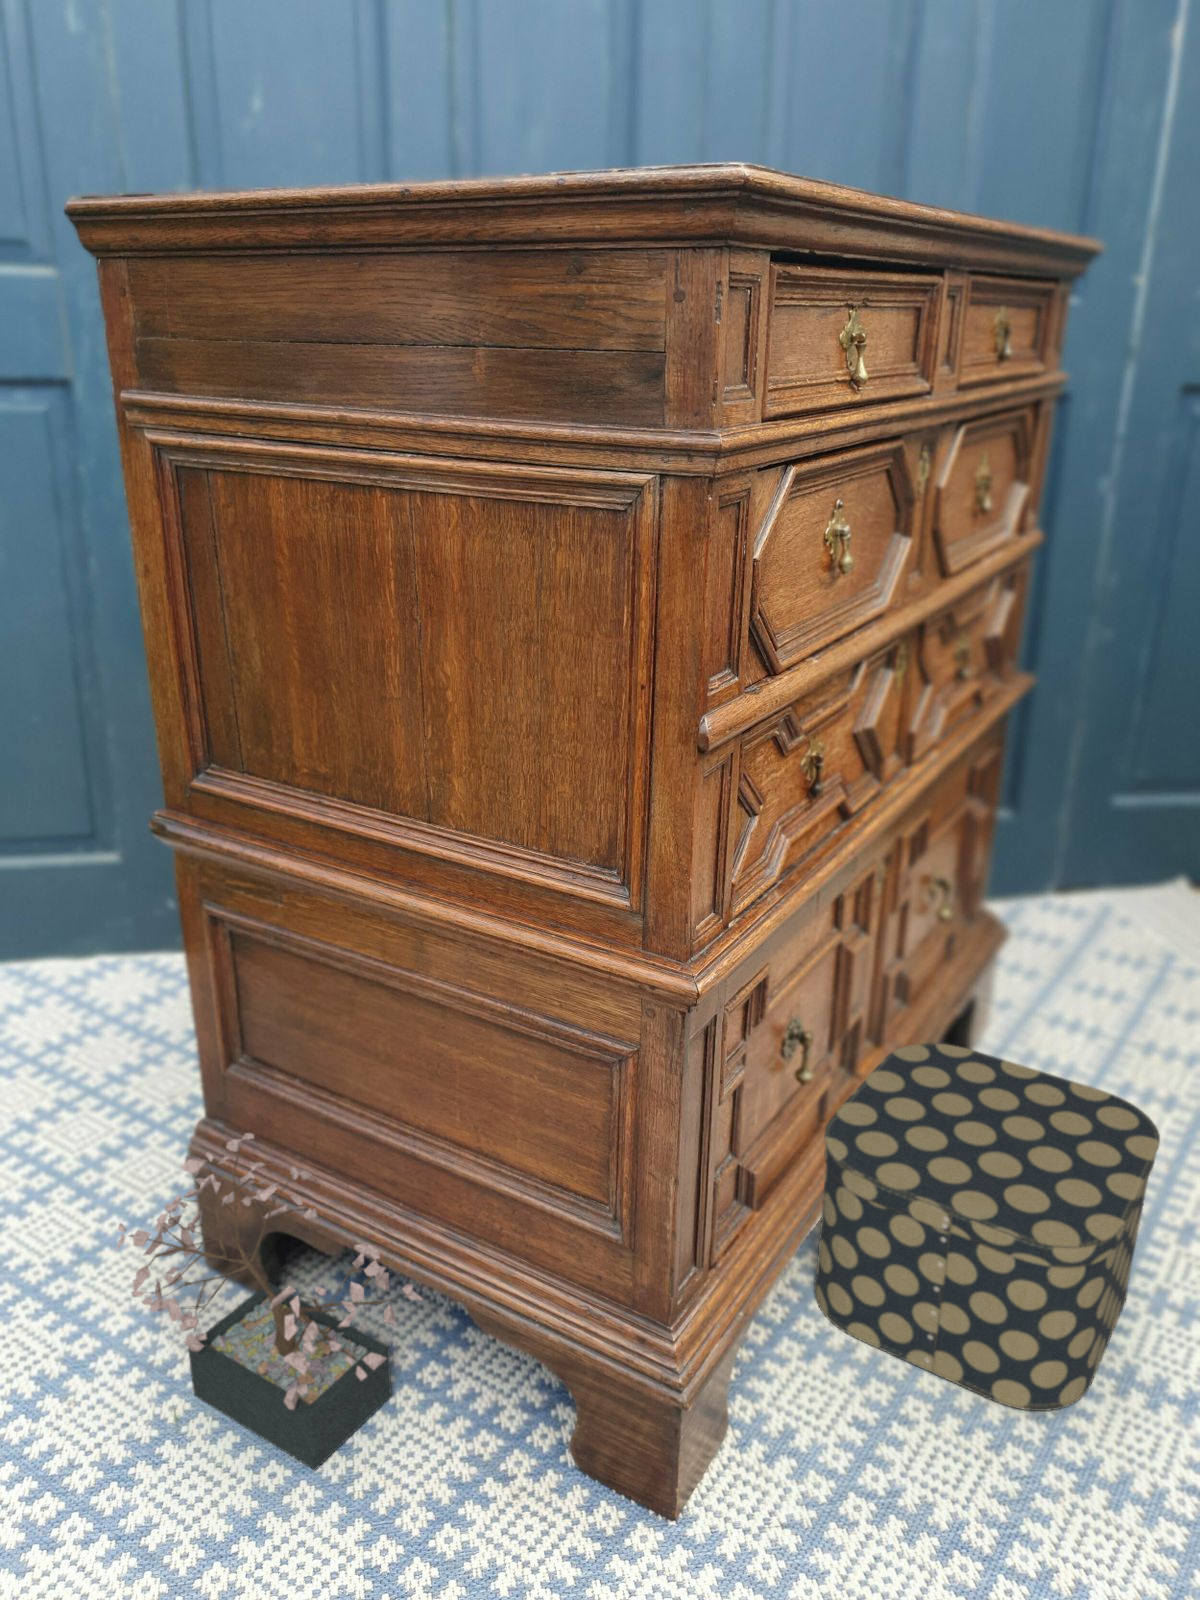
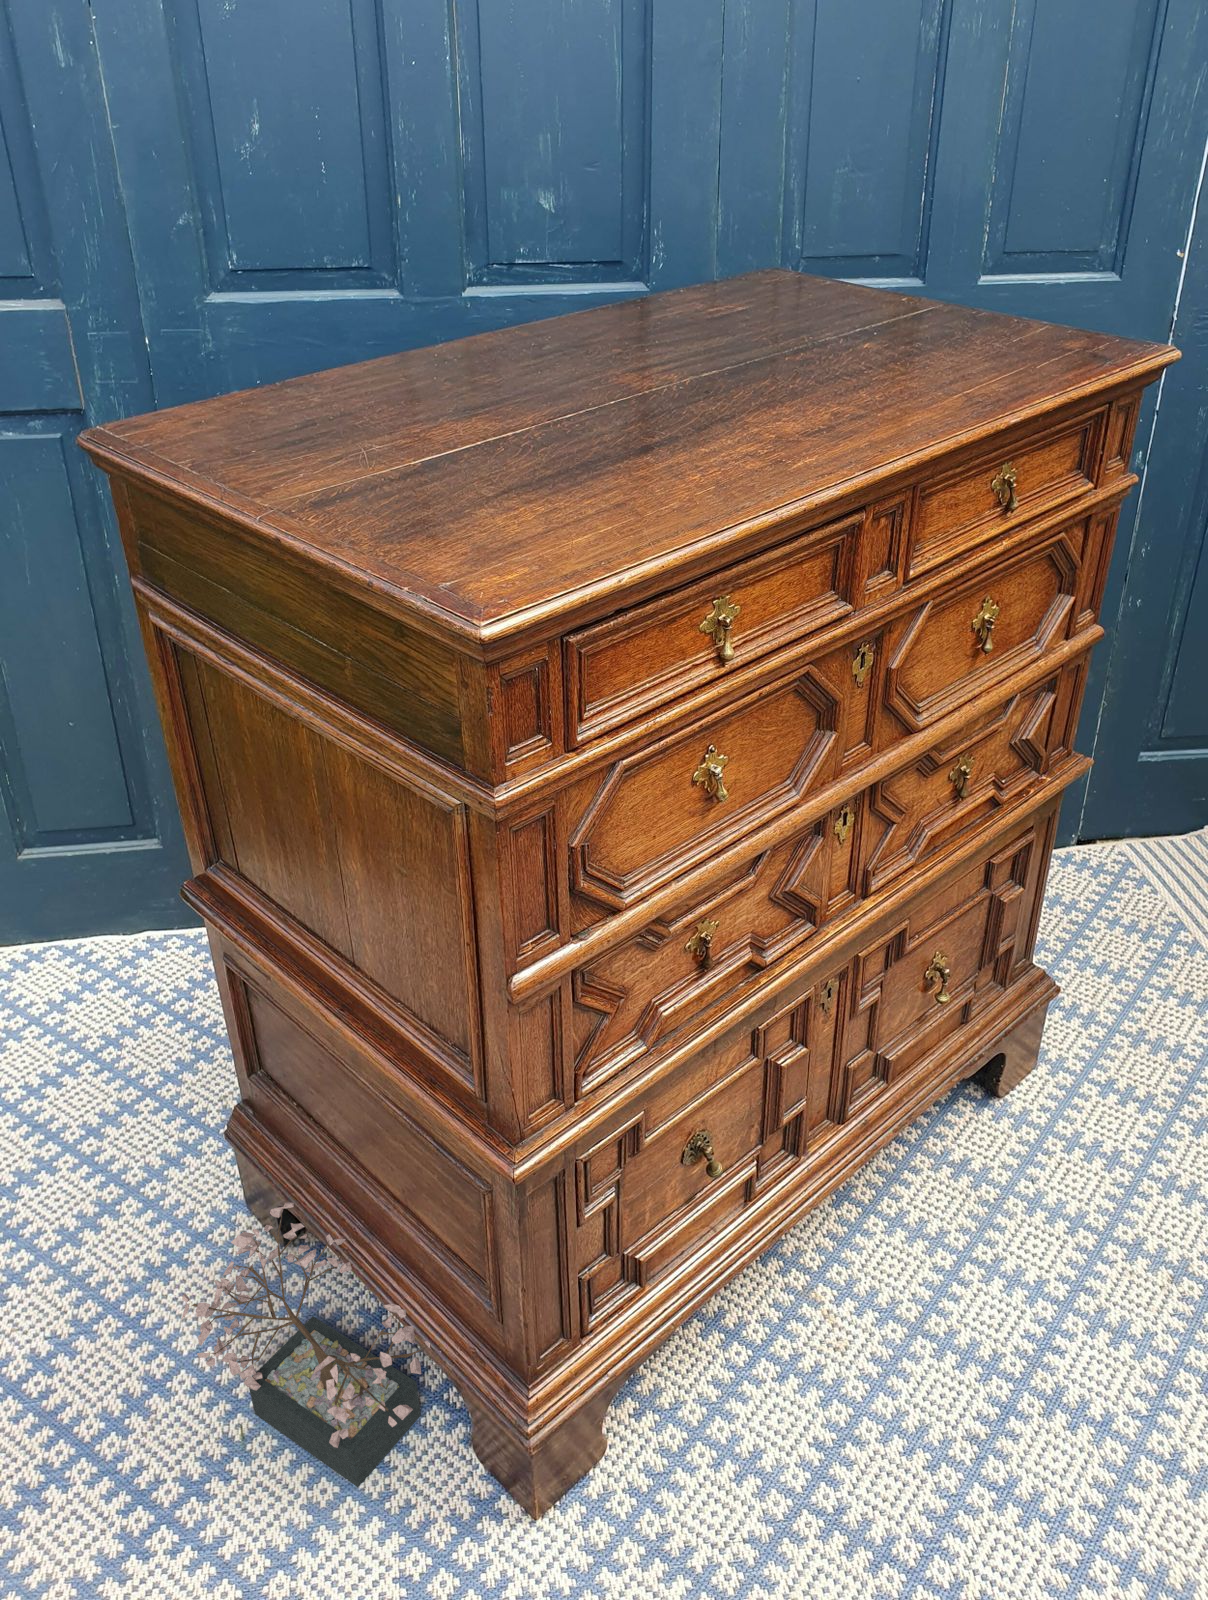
storage box: present [814,1043,1160,1411] -> none [789,1086,1099,1433]

